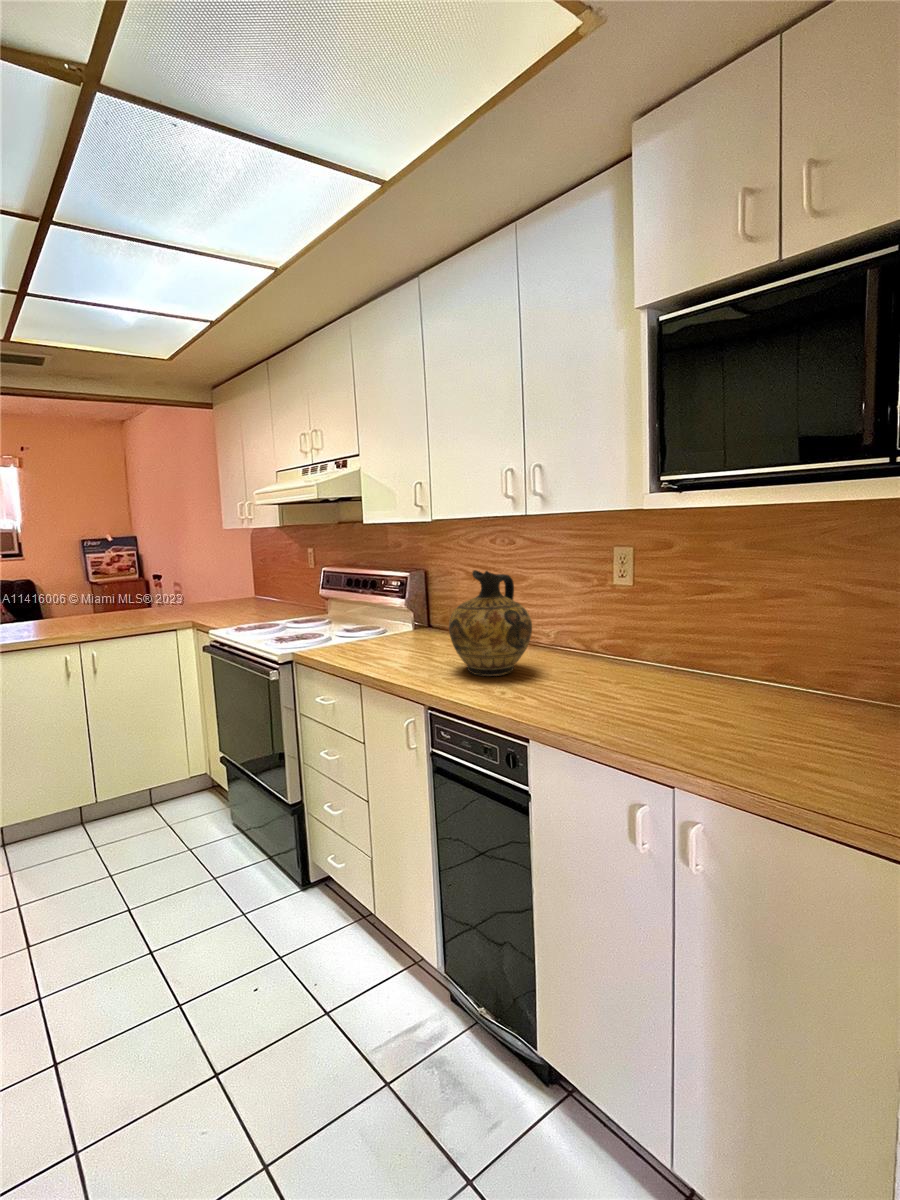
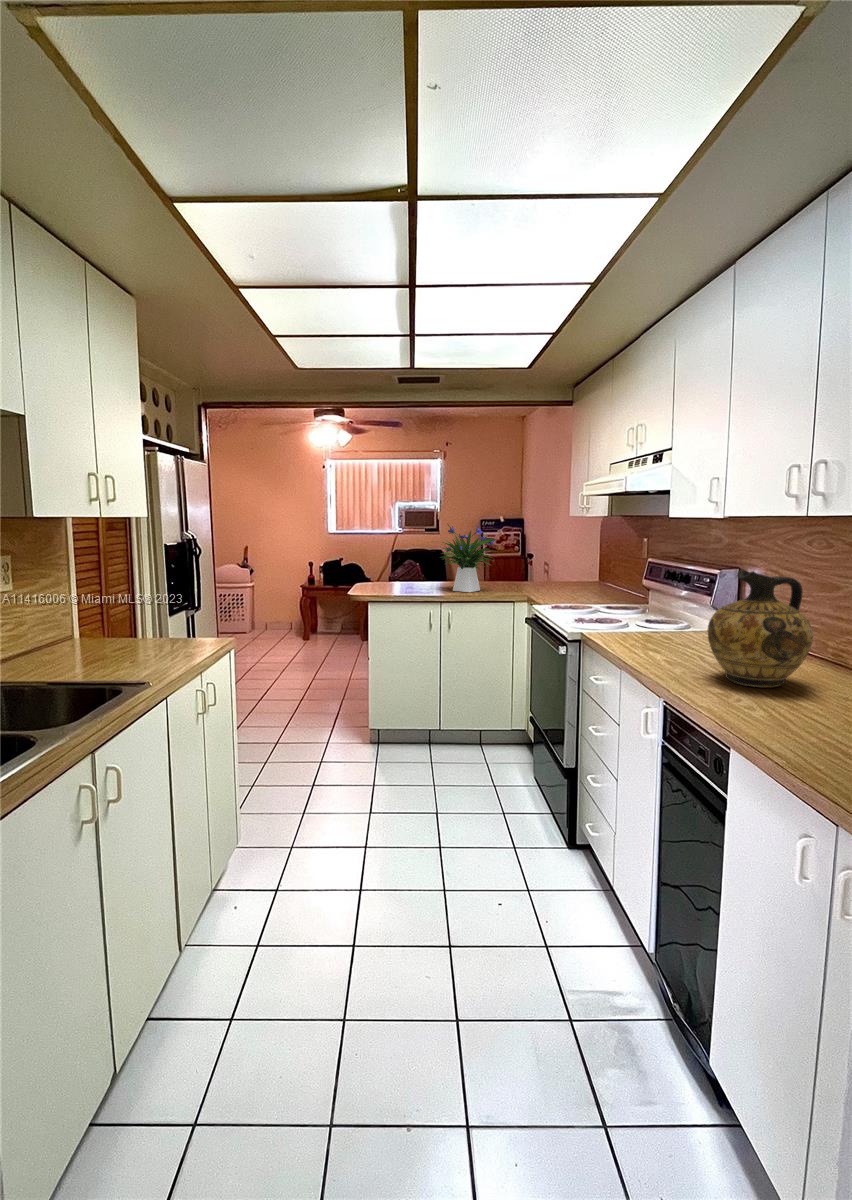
flower arrangement: none [44,539,145,625] -> present [440,525,496,592]

